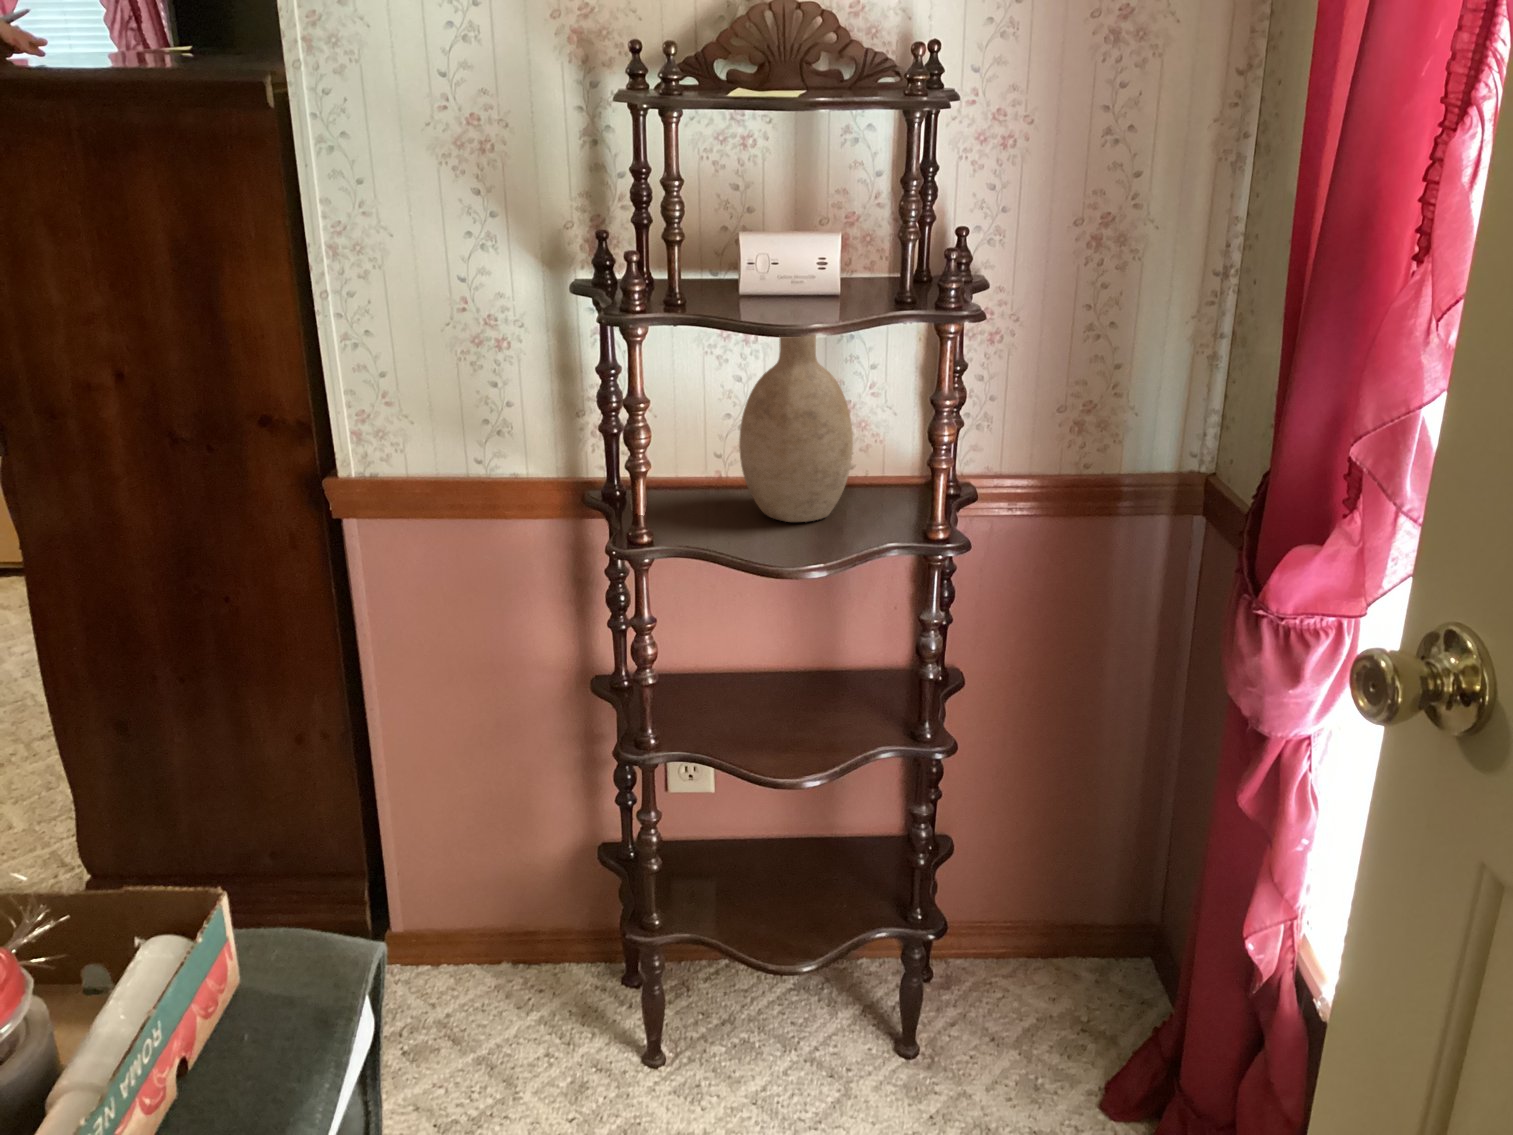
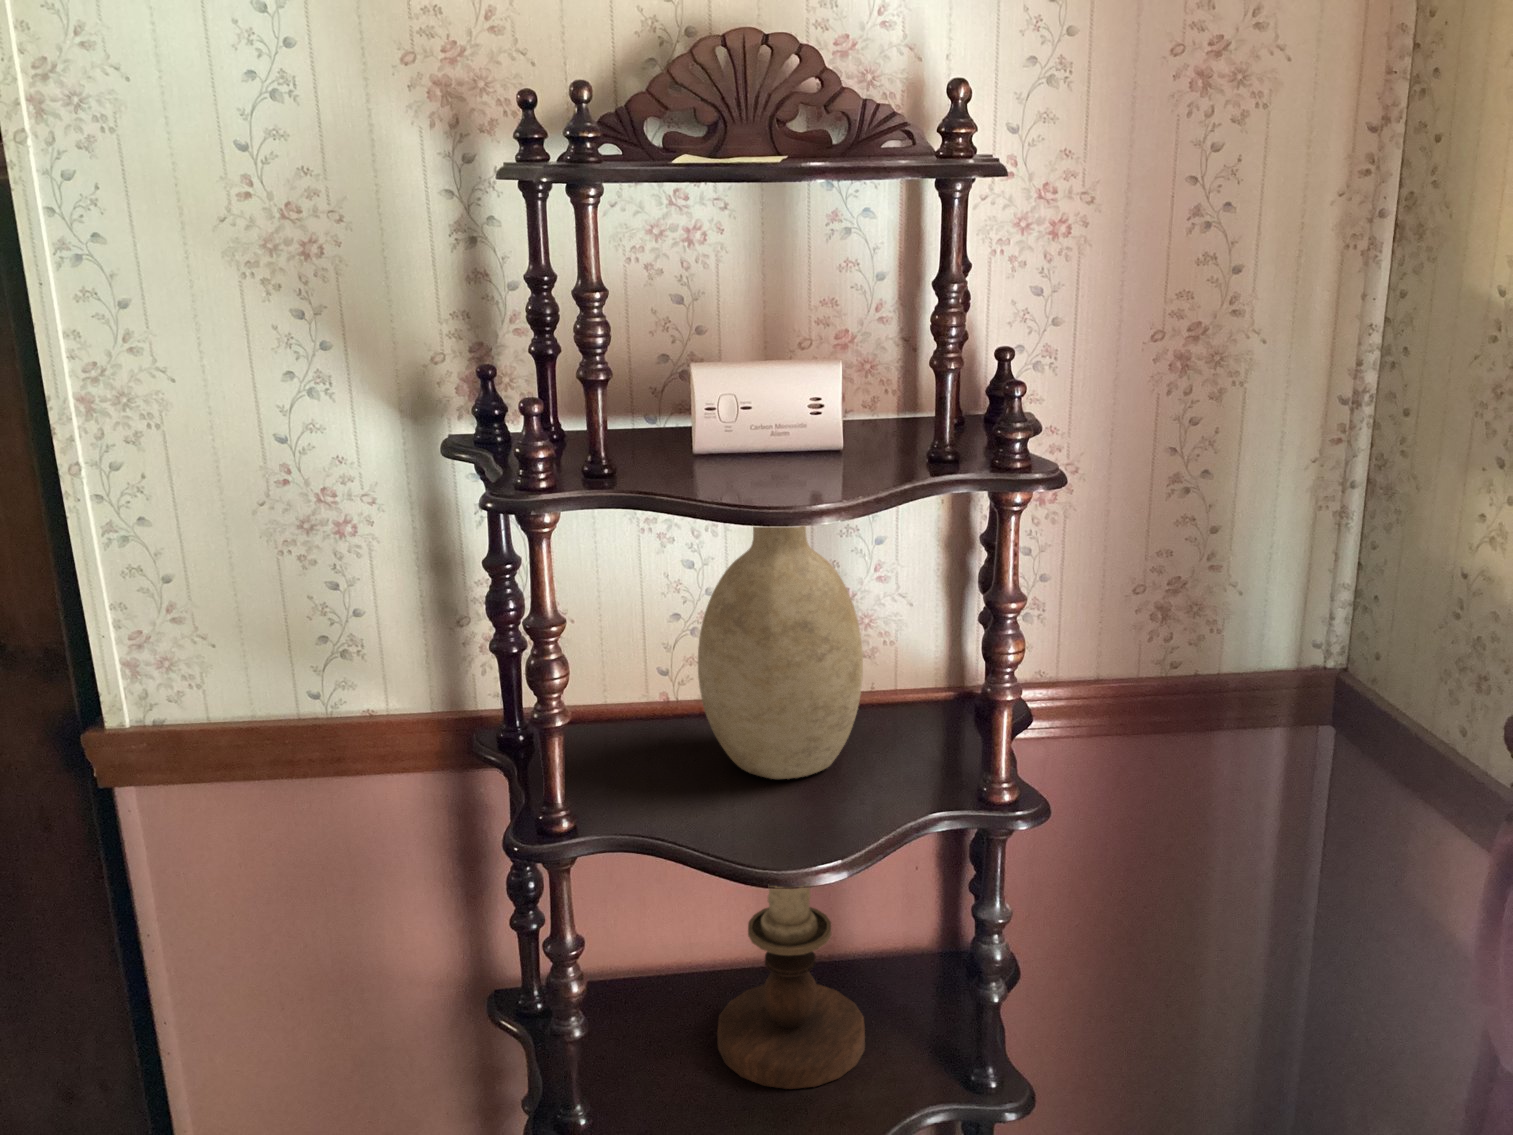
candlestick: none [746,583,848,735] -> present [717,885,865,1089]

